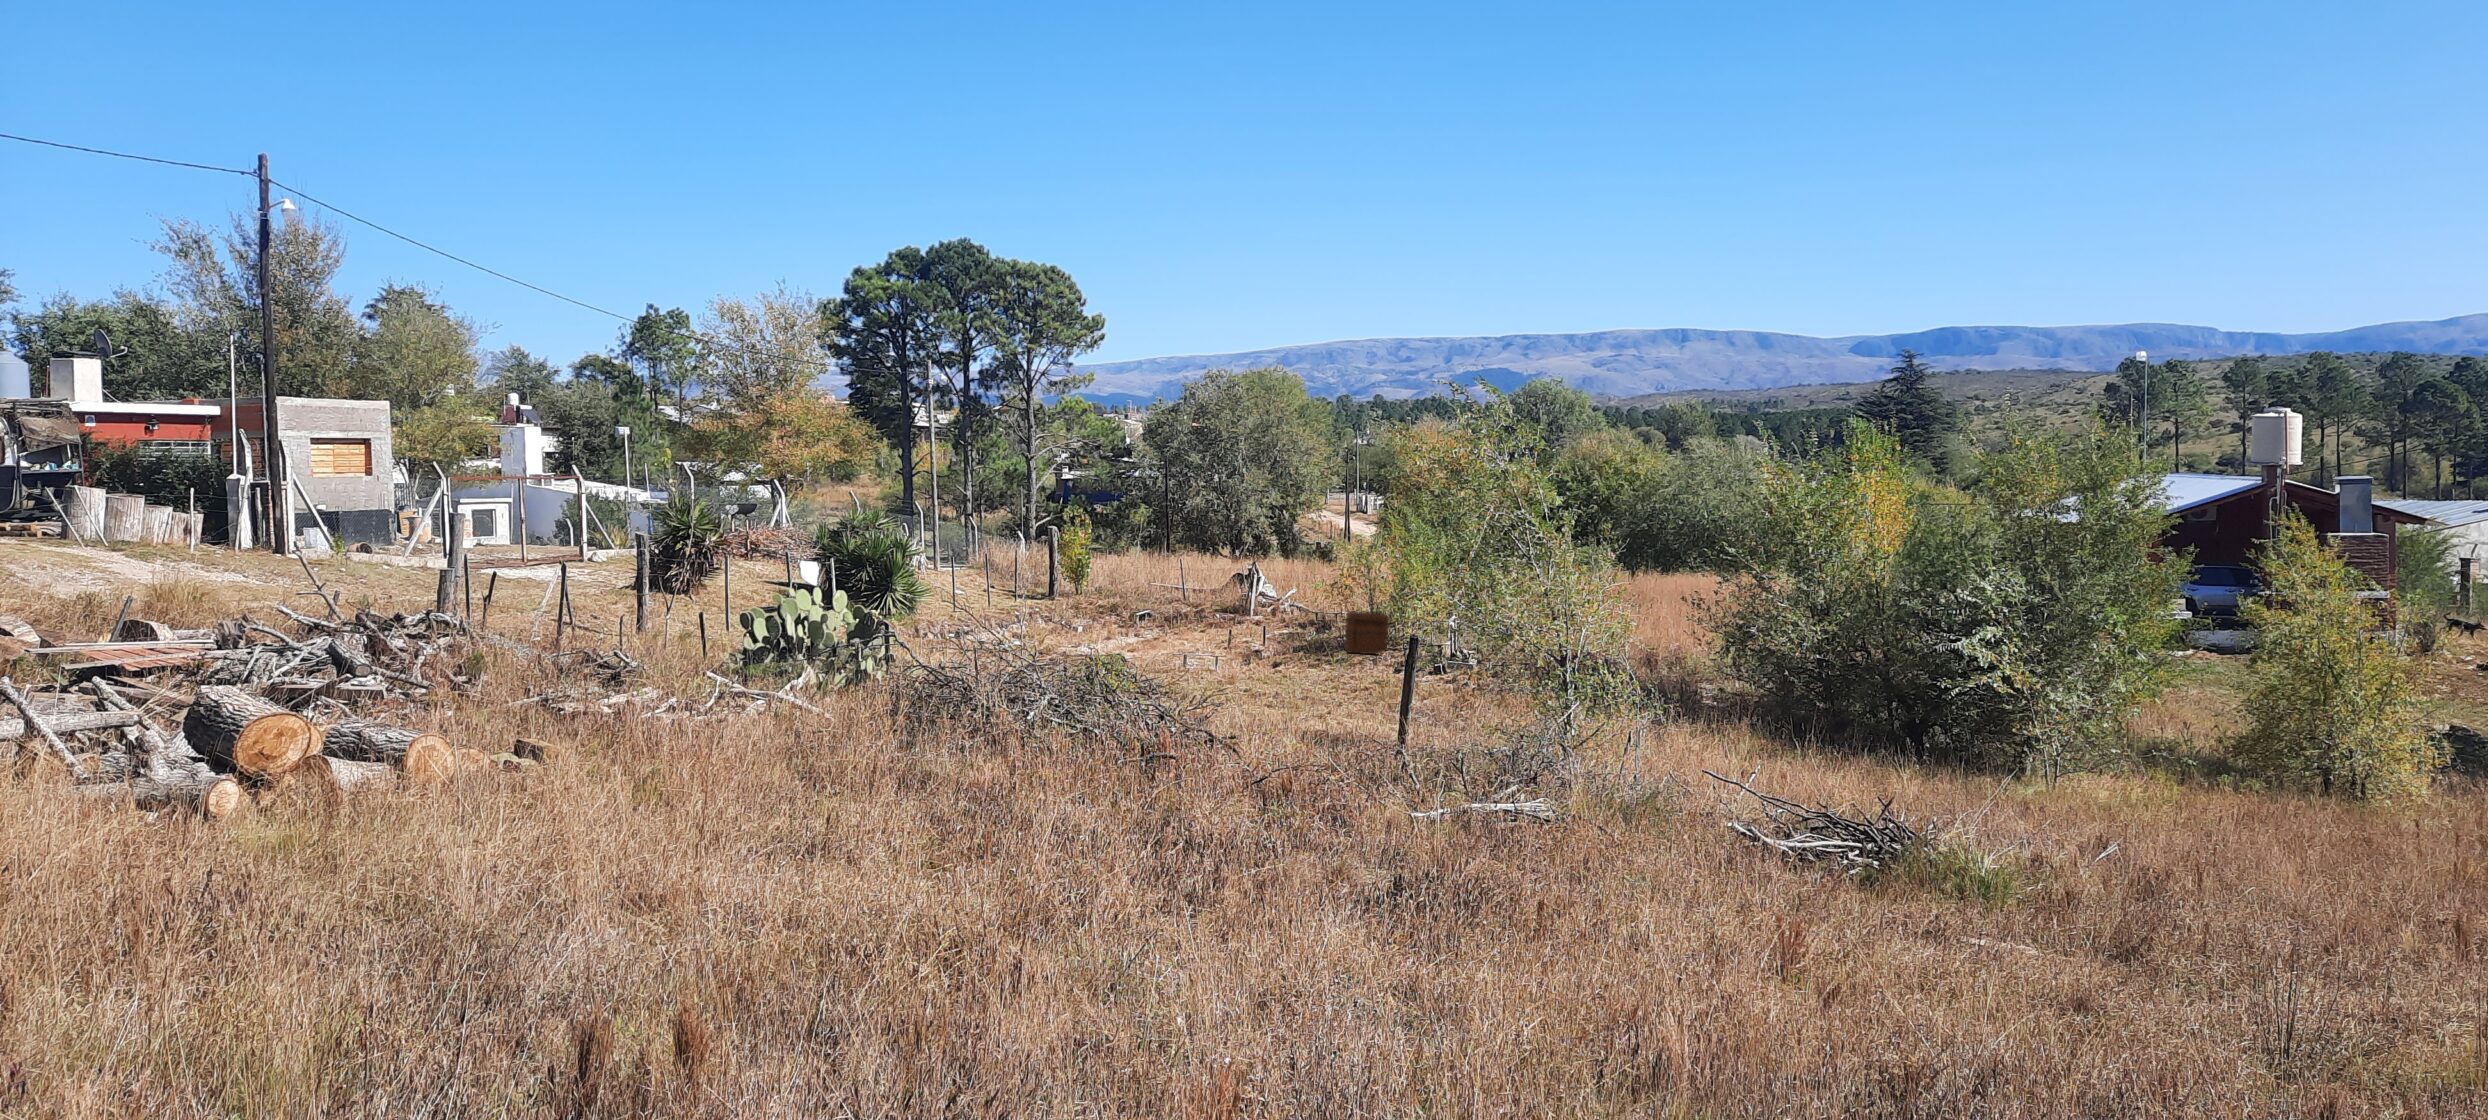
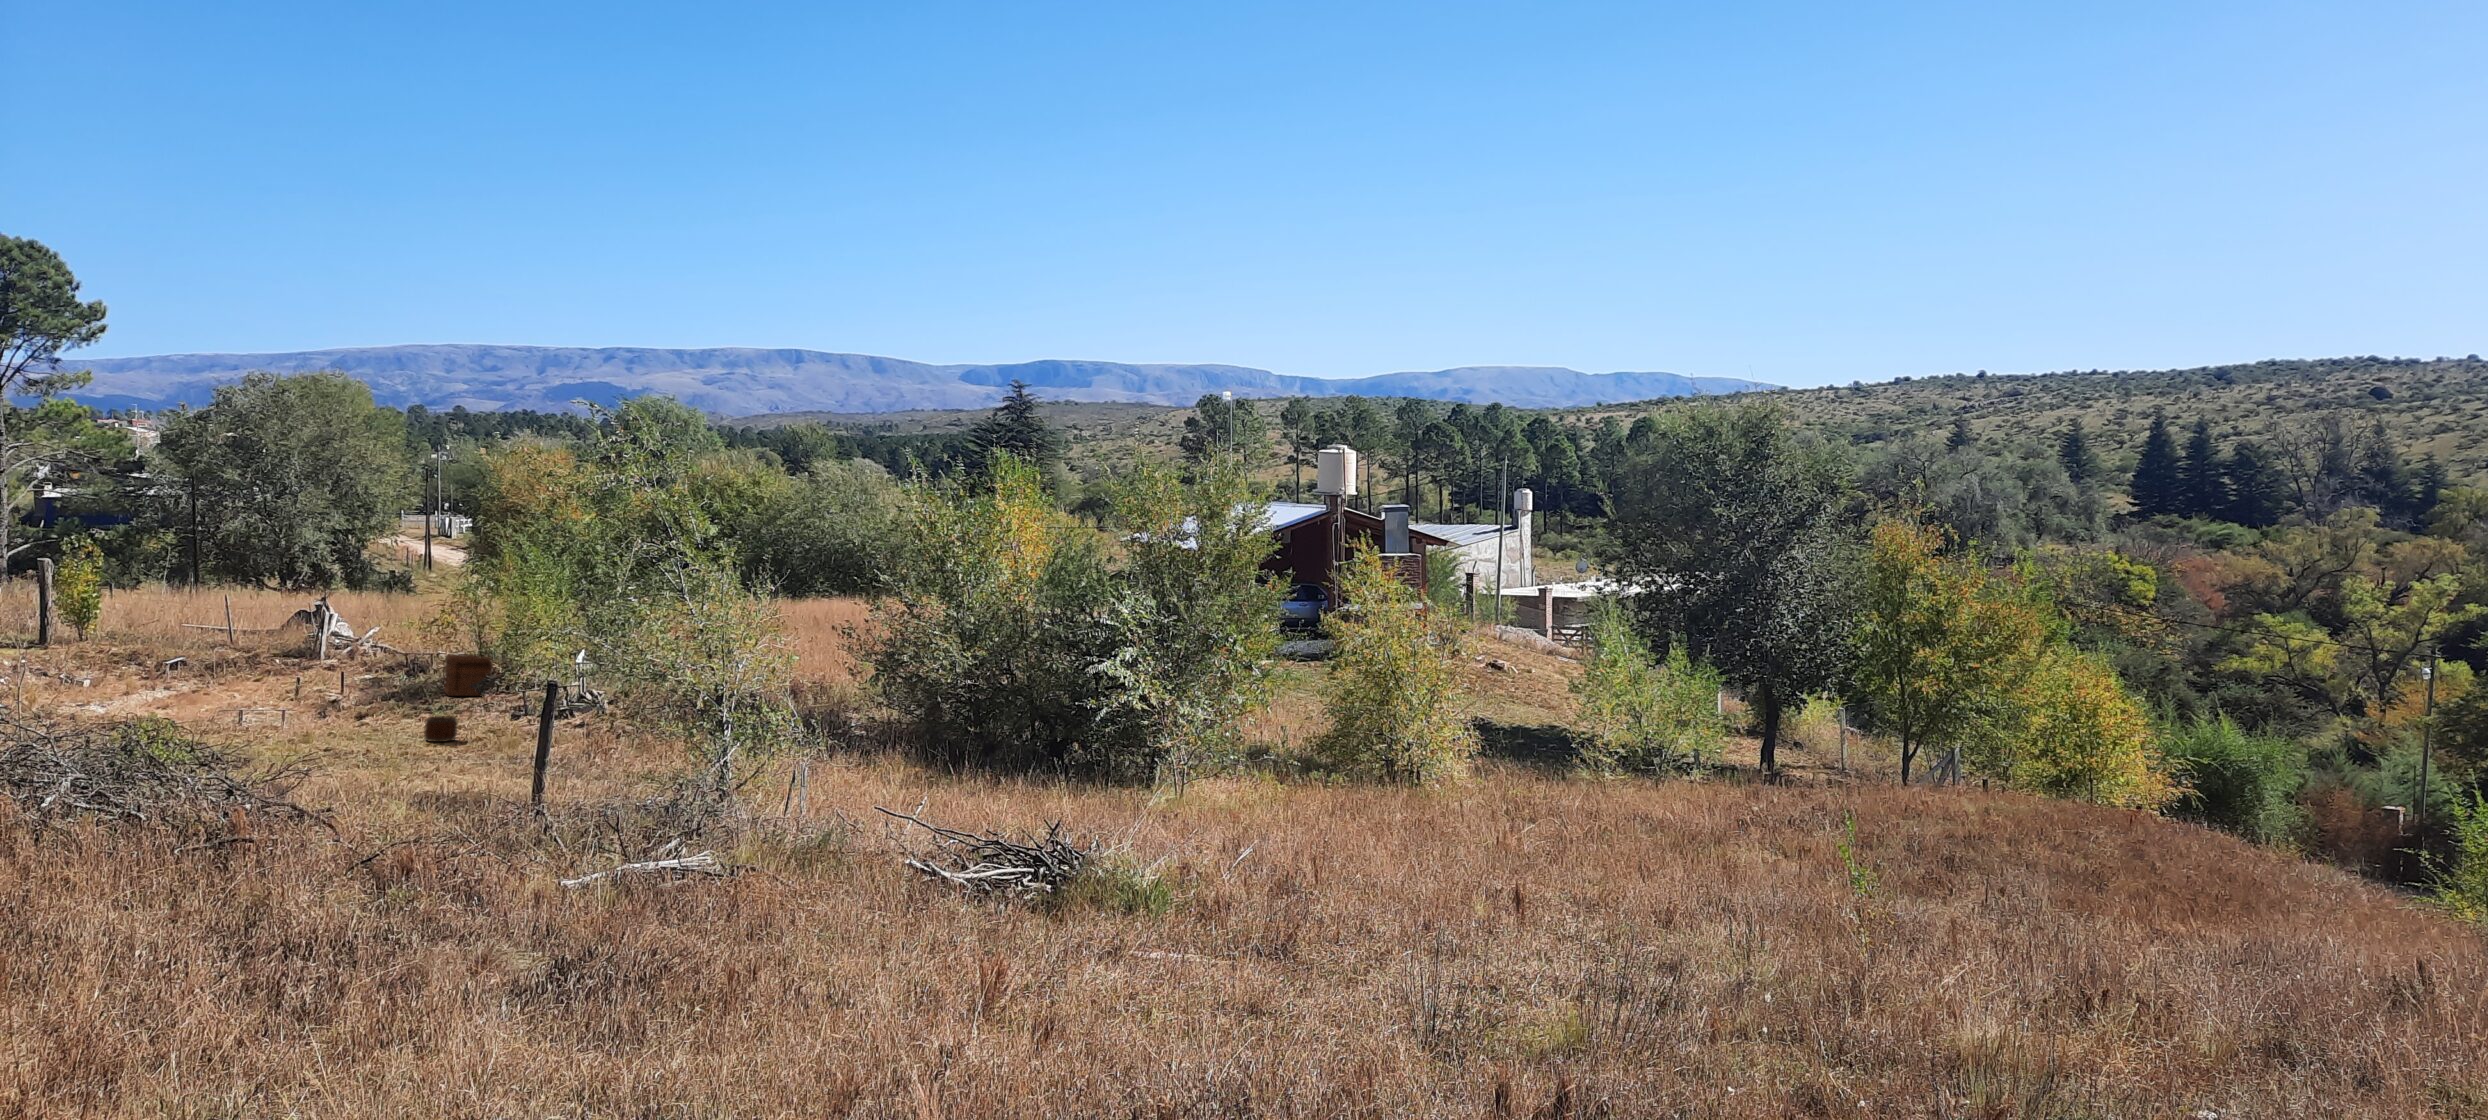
bucket: none [1322,669,1352,696] -> present [424,716,458,742]

